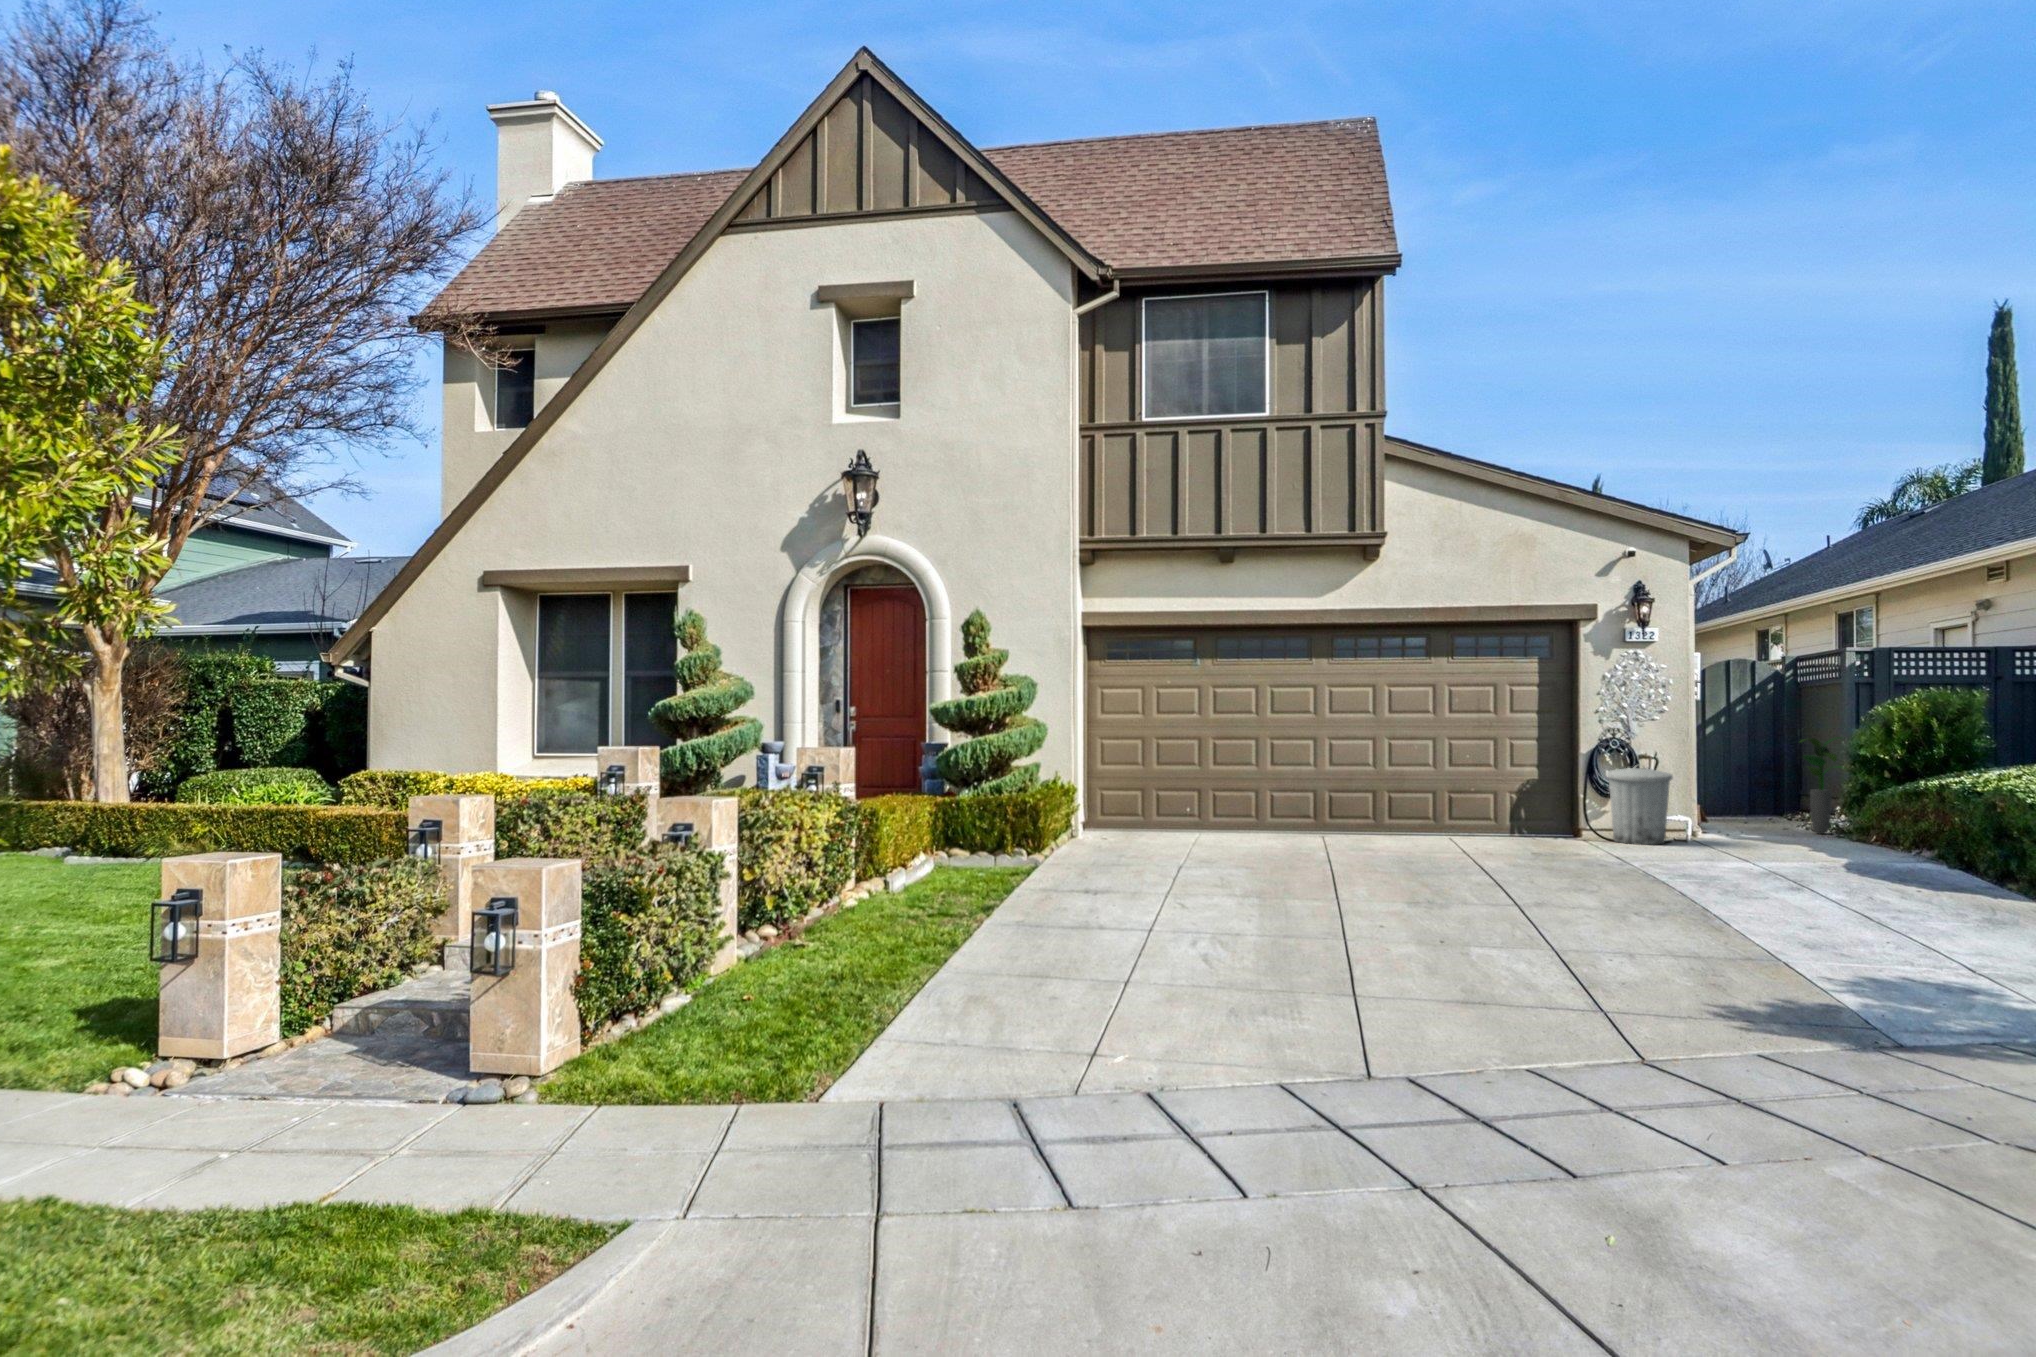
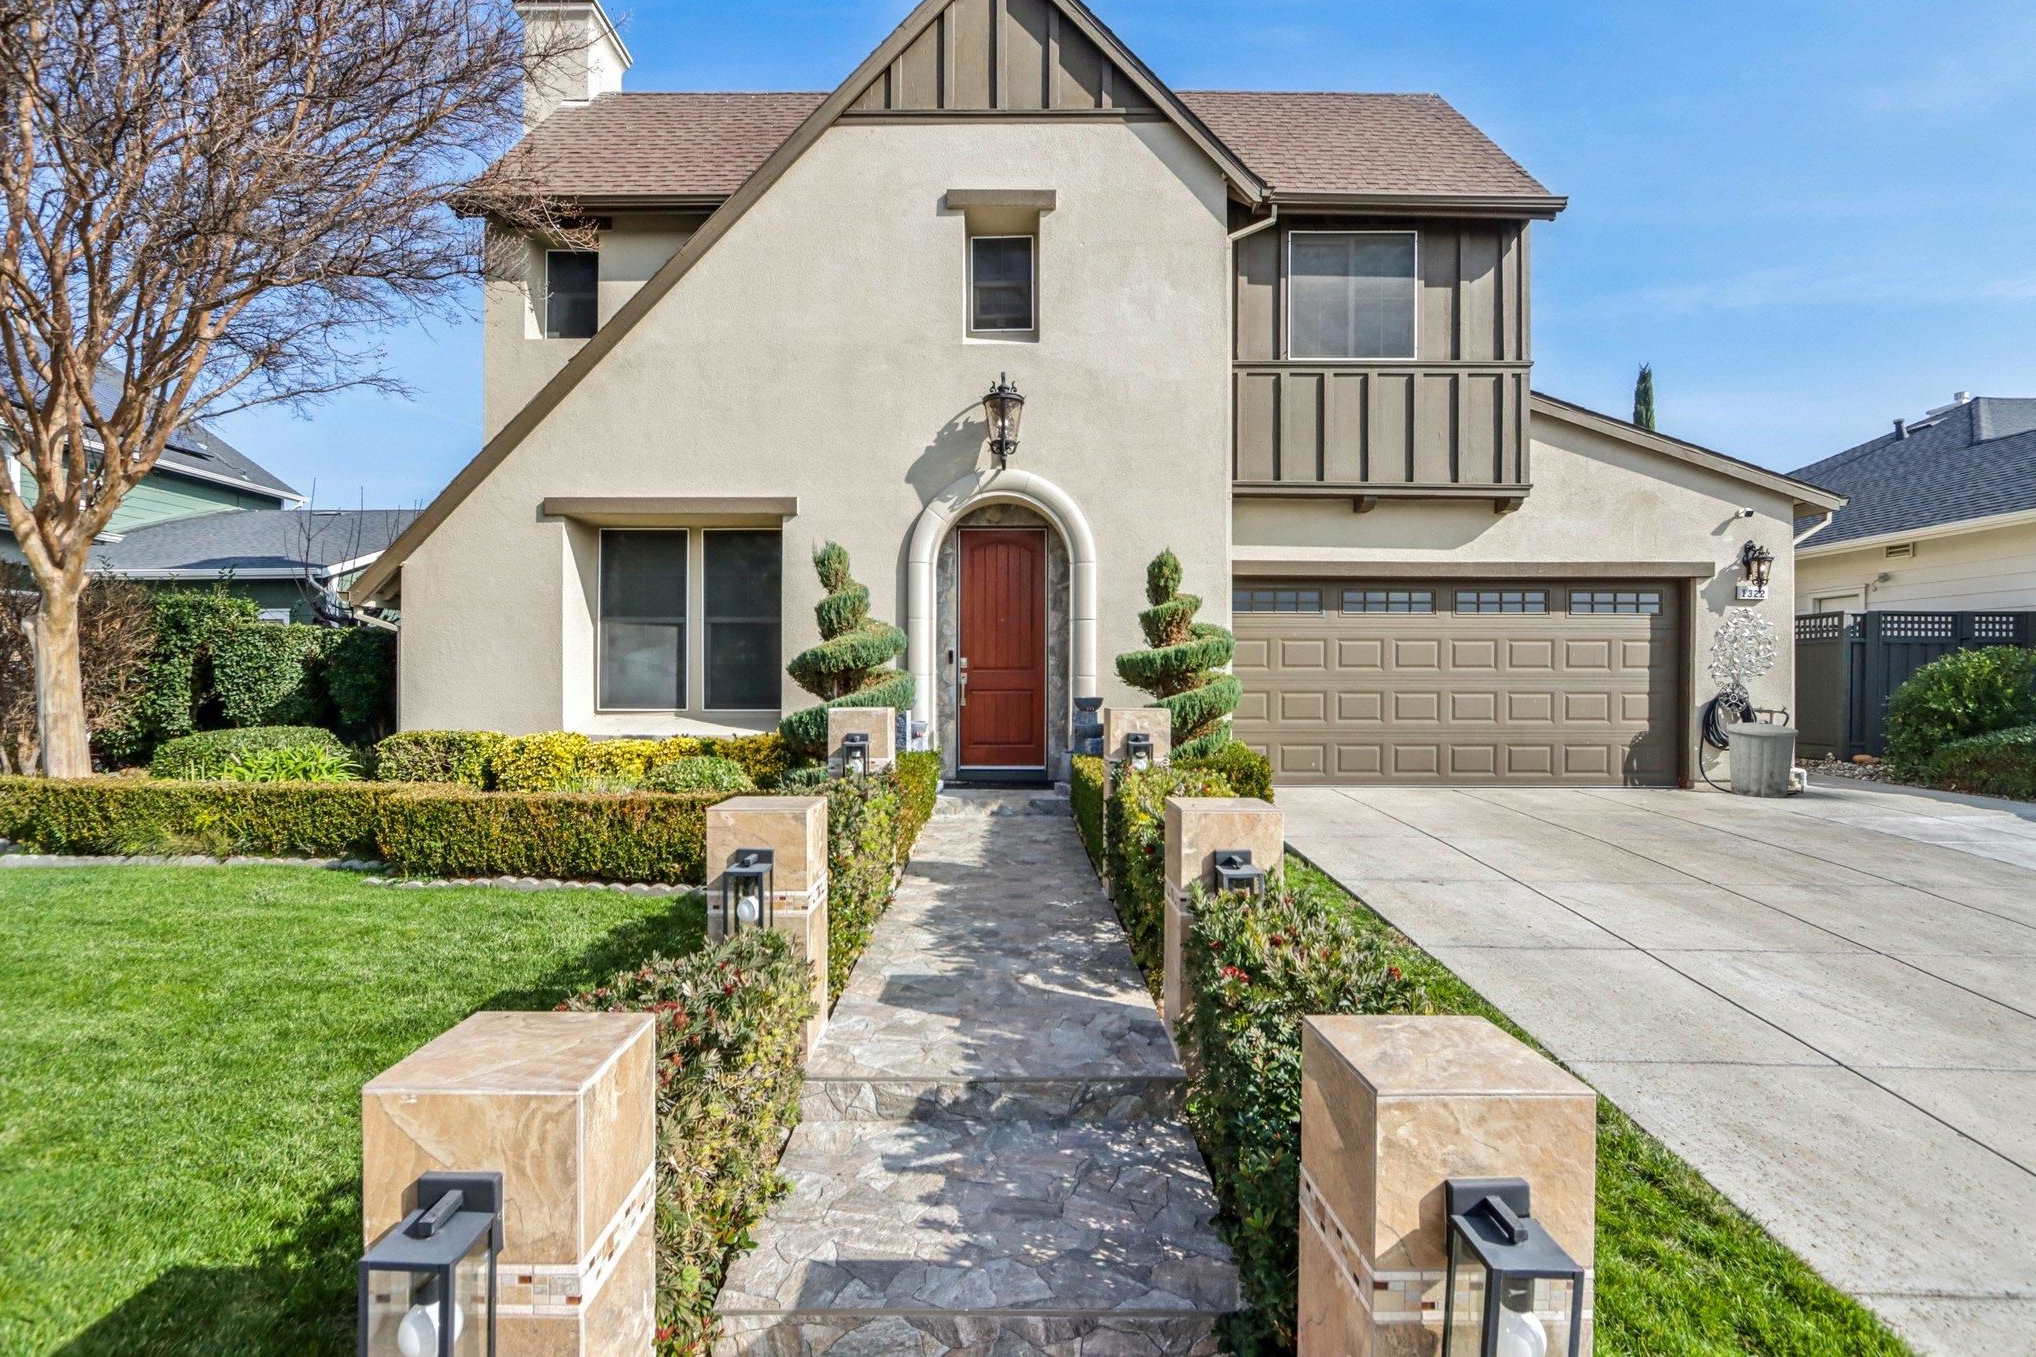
potted plant: present [1800,737,1845,834] -> none [1850,691,1902,781]

